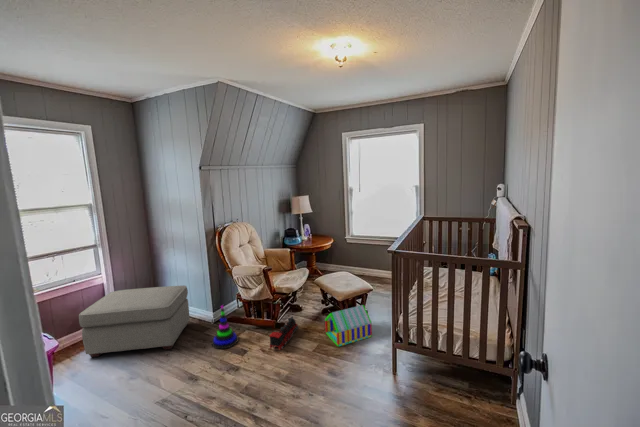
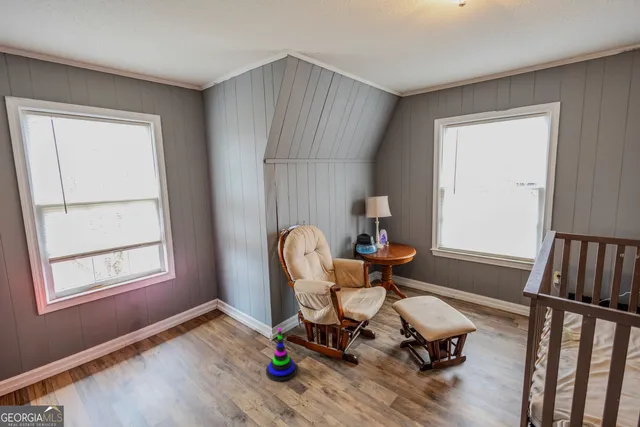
ottoman: present [79,285,190,357] -> none [133,292,247,369]
toy house: present [325,305,372,347] -> none [407,353,475,409]
toy train: present [269,316,298,350] -> none [332,351,371,399]

